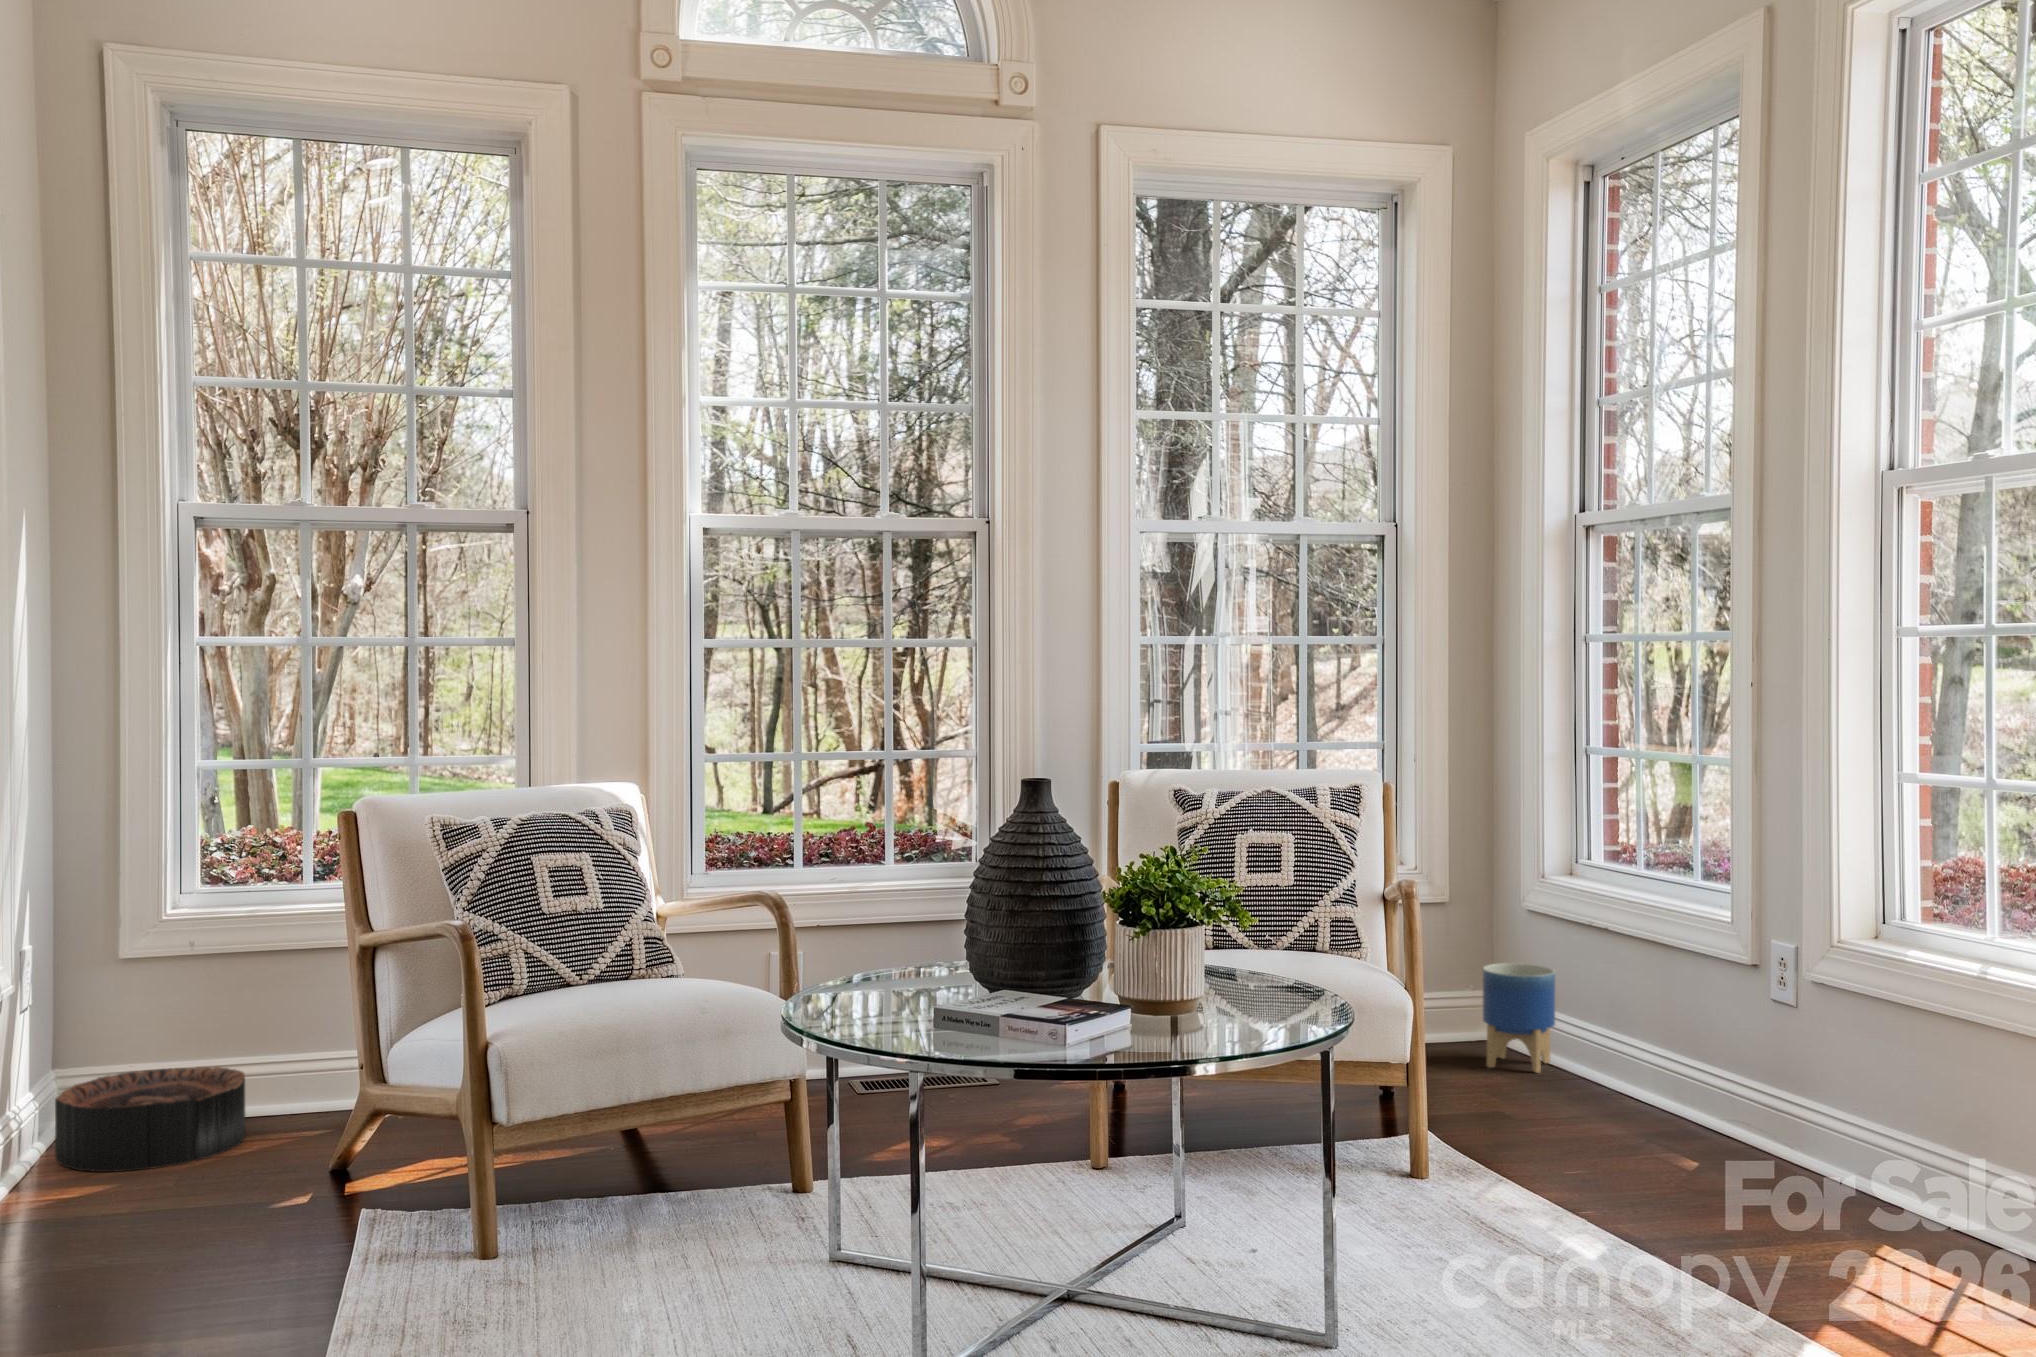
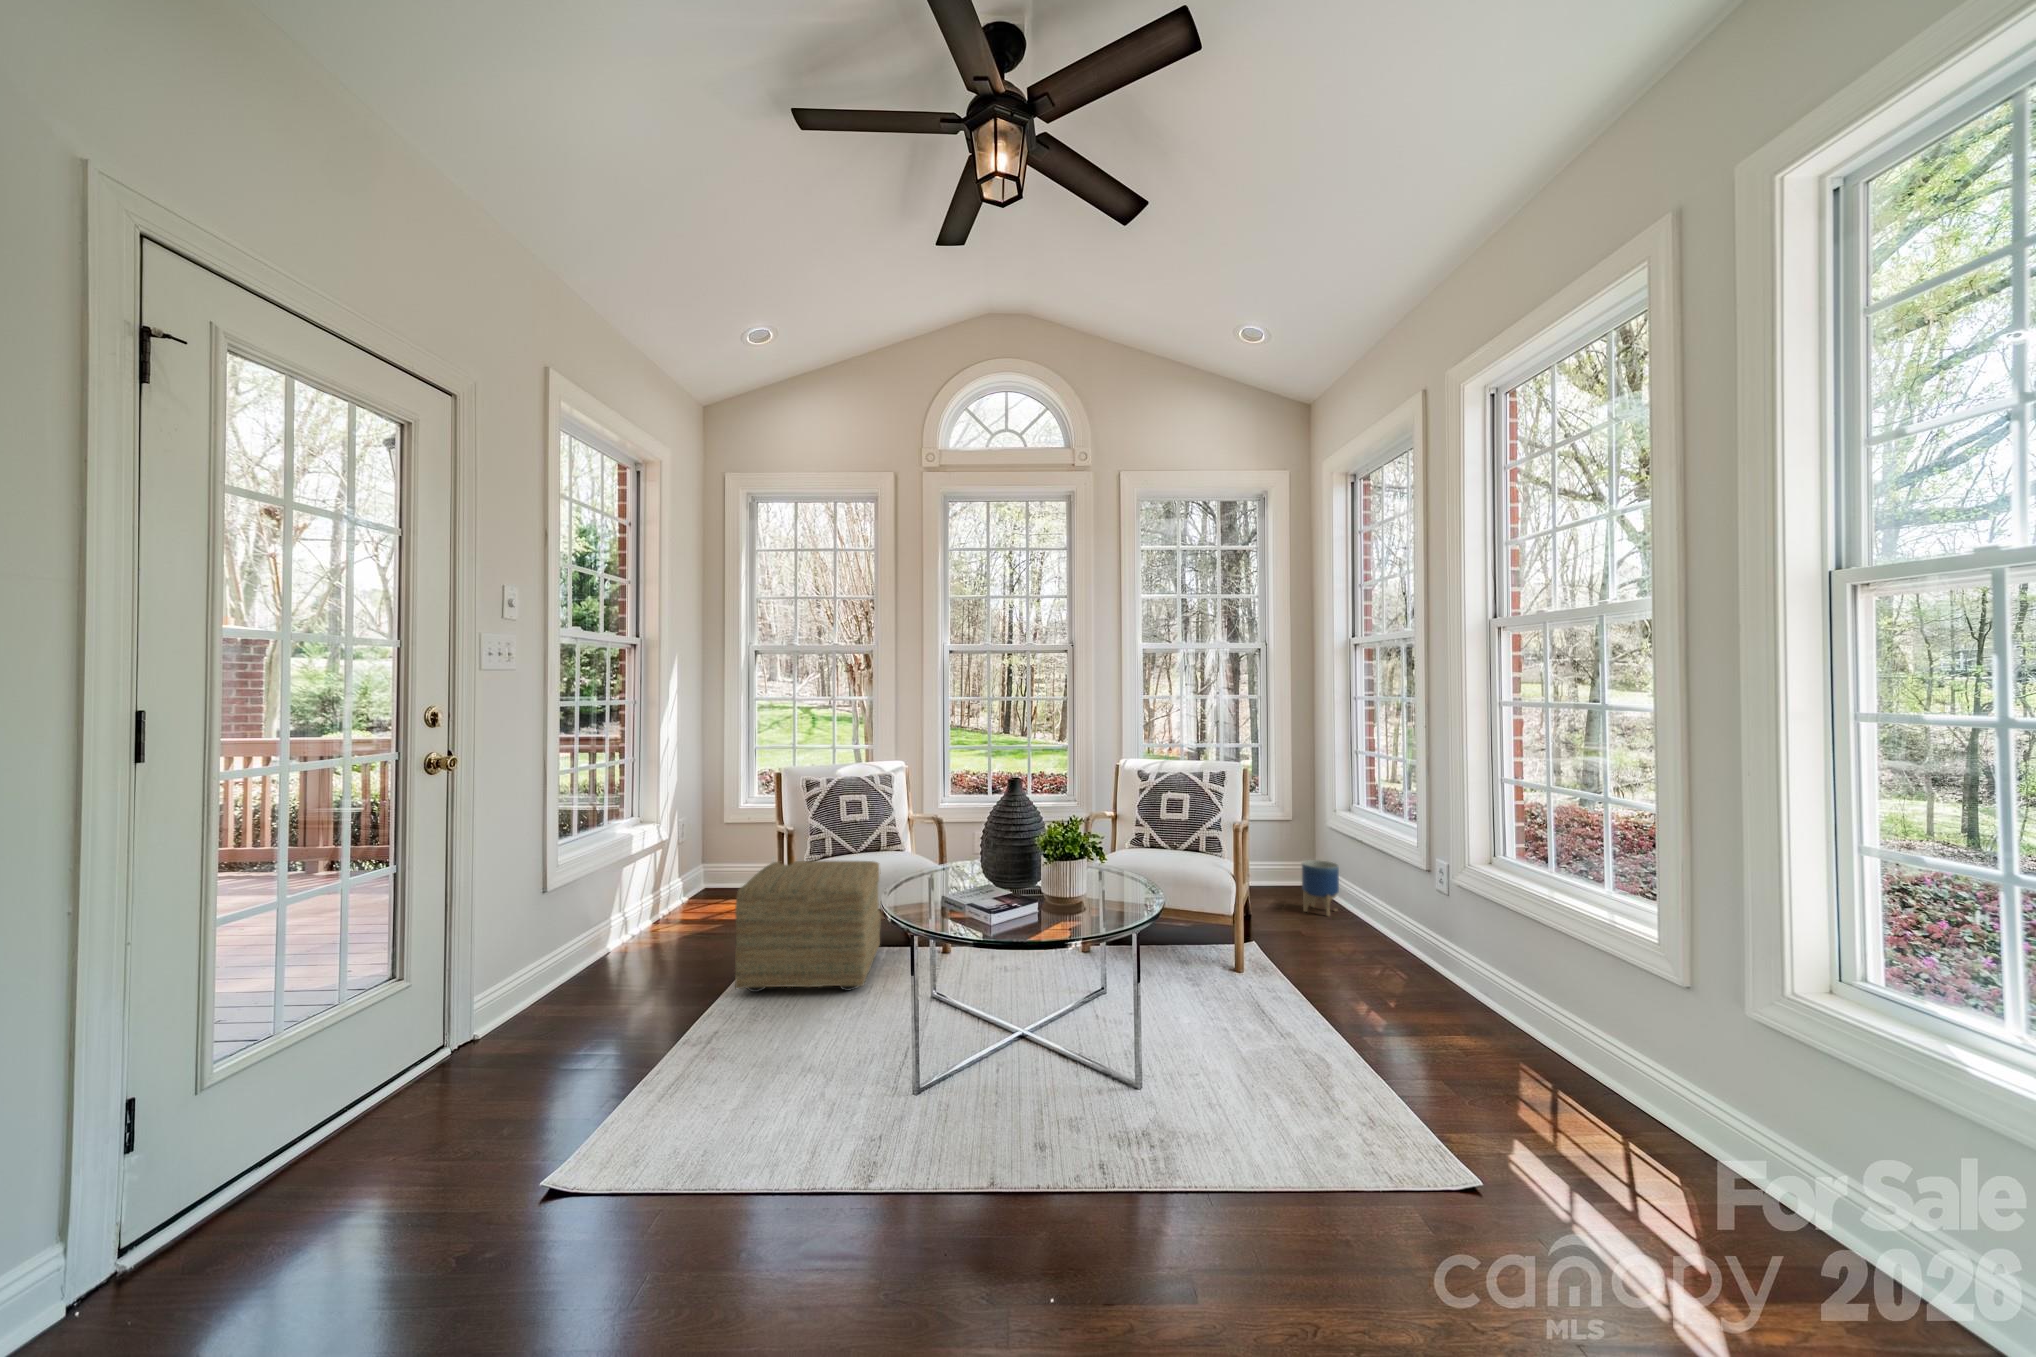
ottoman: none [356,999,663,1301] -> present [735,861,881,992]
basket: present [55,1067,245,1172] -> none [664,877,740,921]

